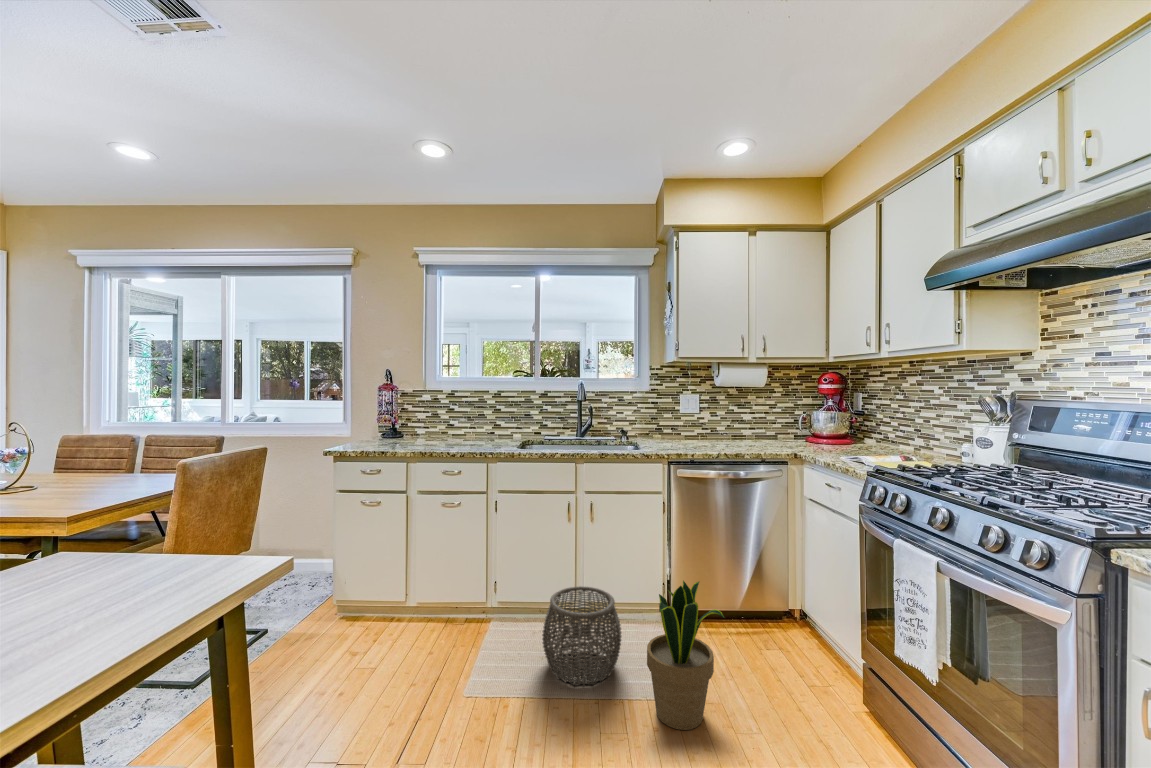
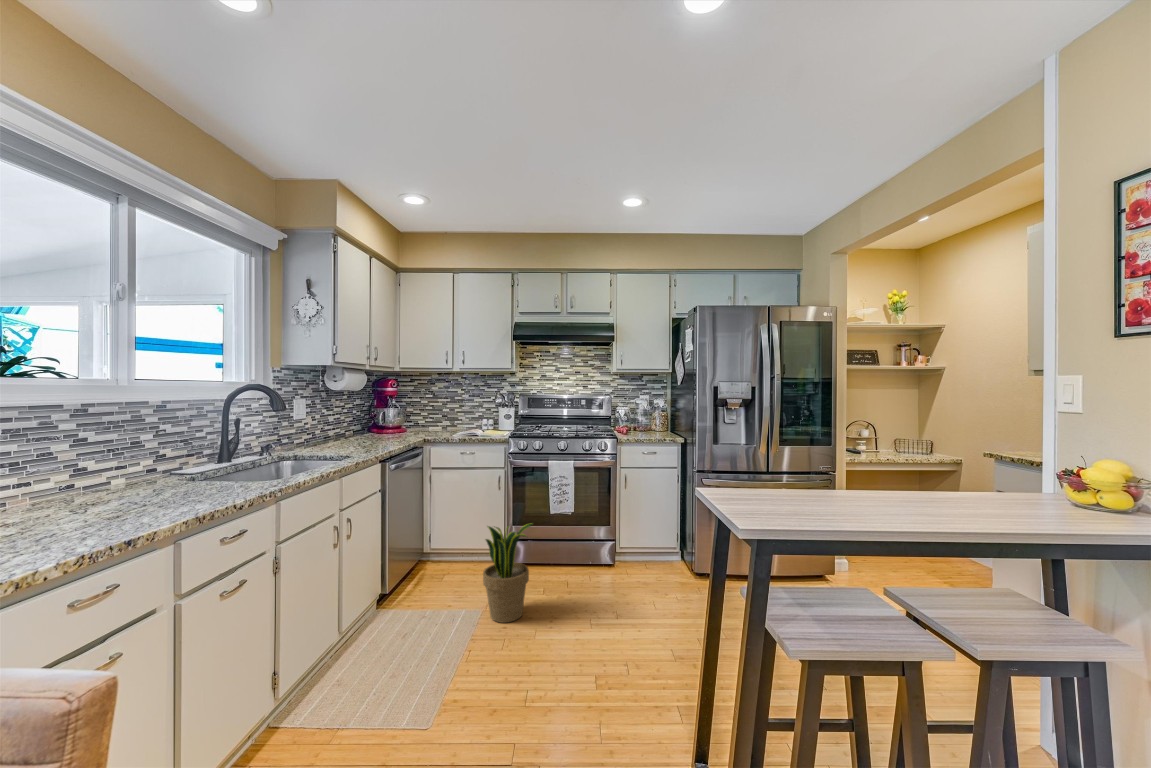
woven basket: present [542,586,622,685] -> none [394,579,474,675]

